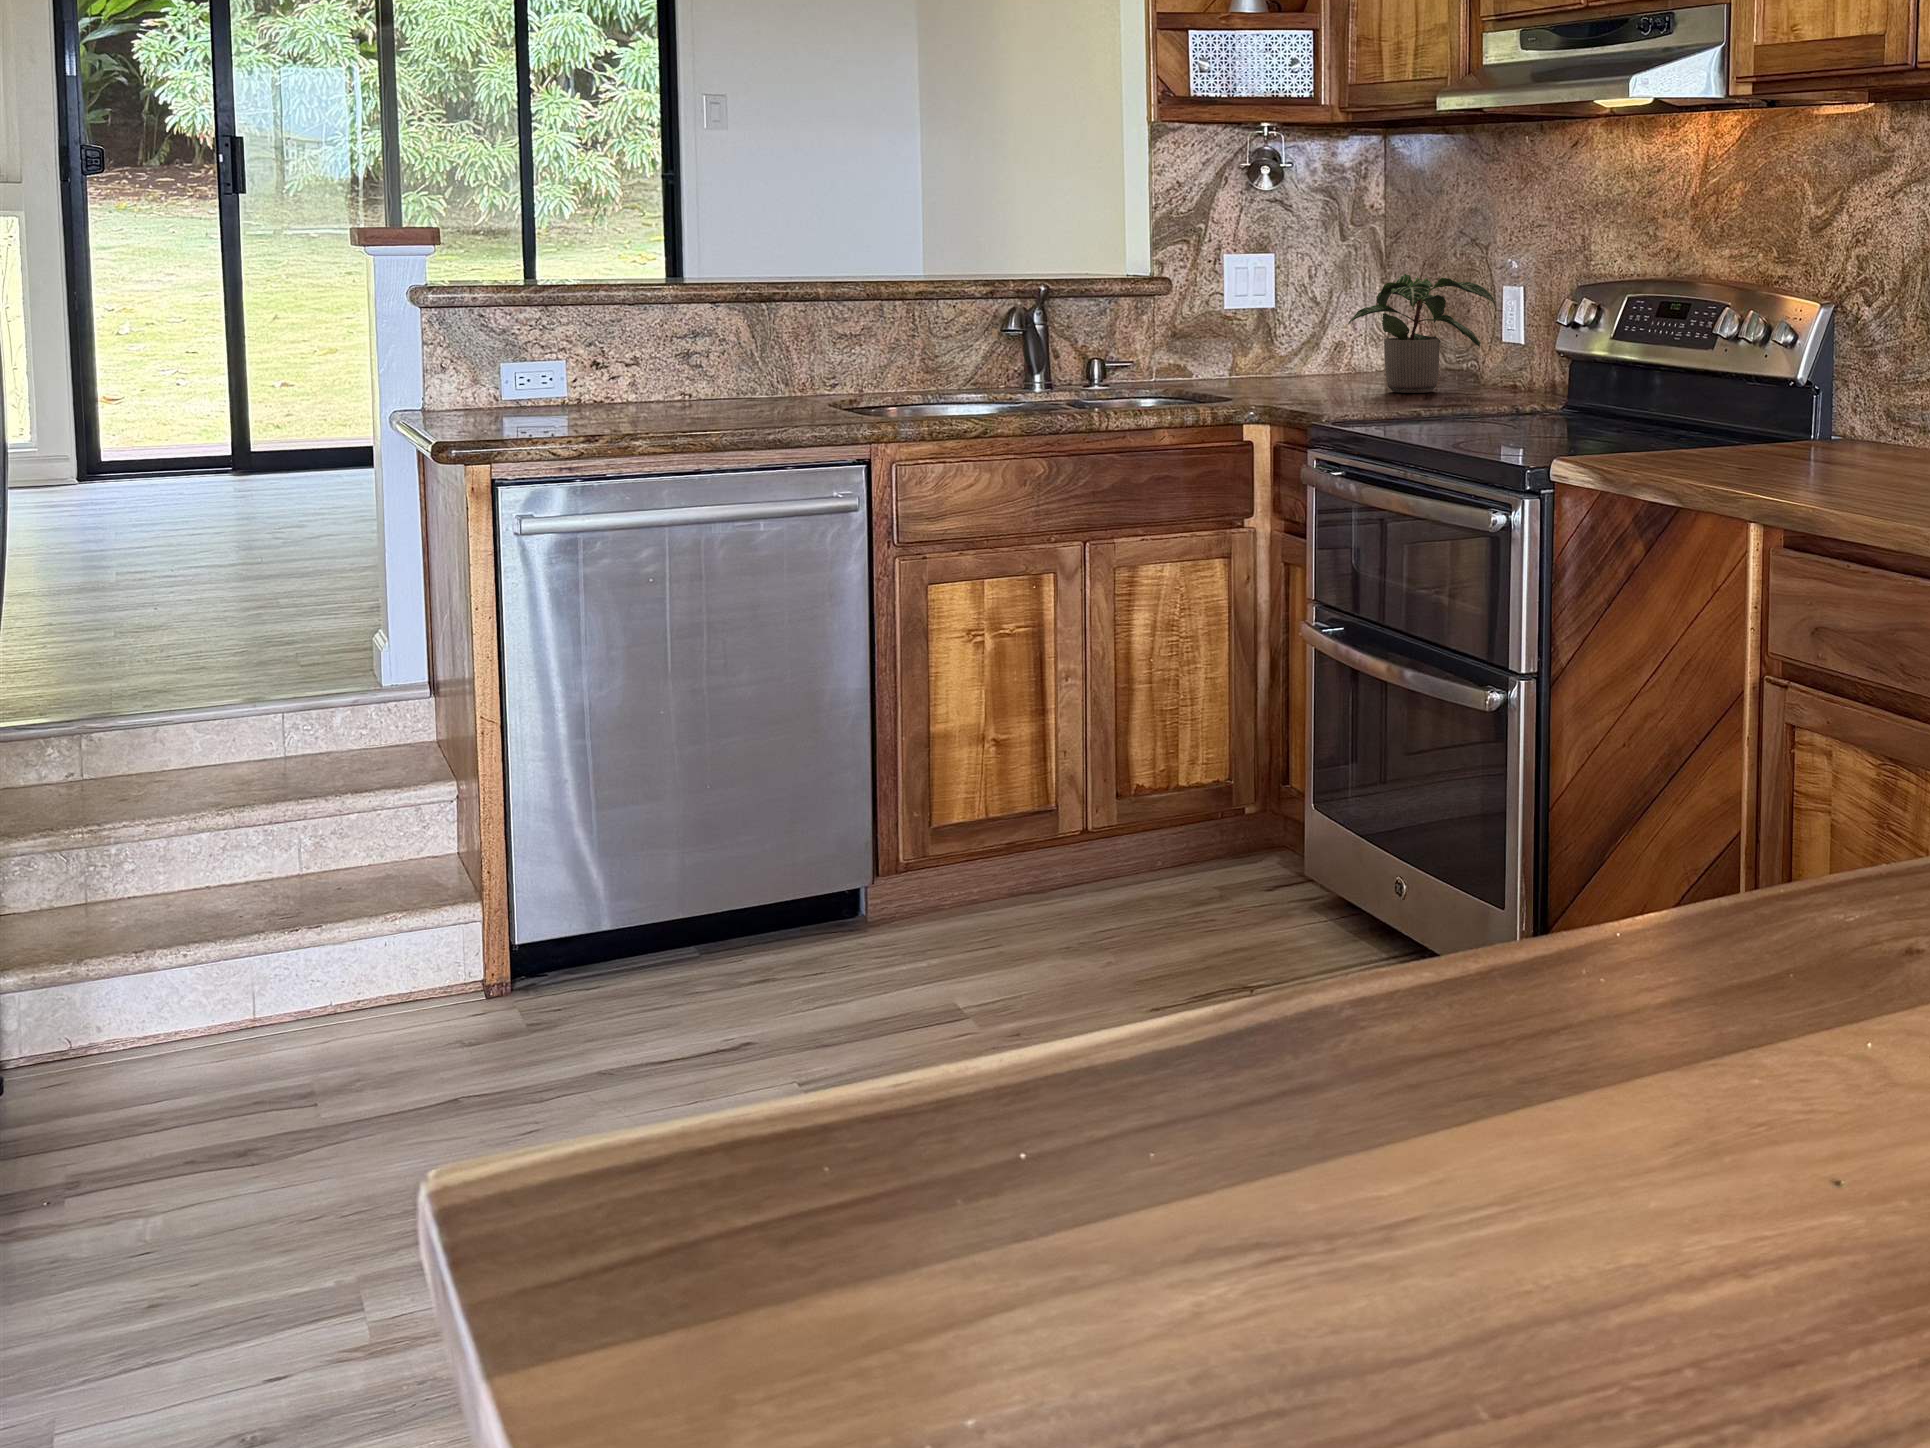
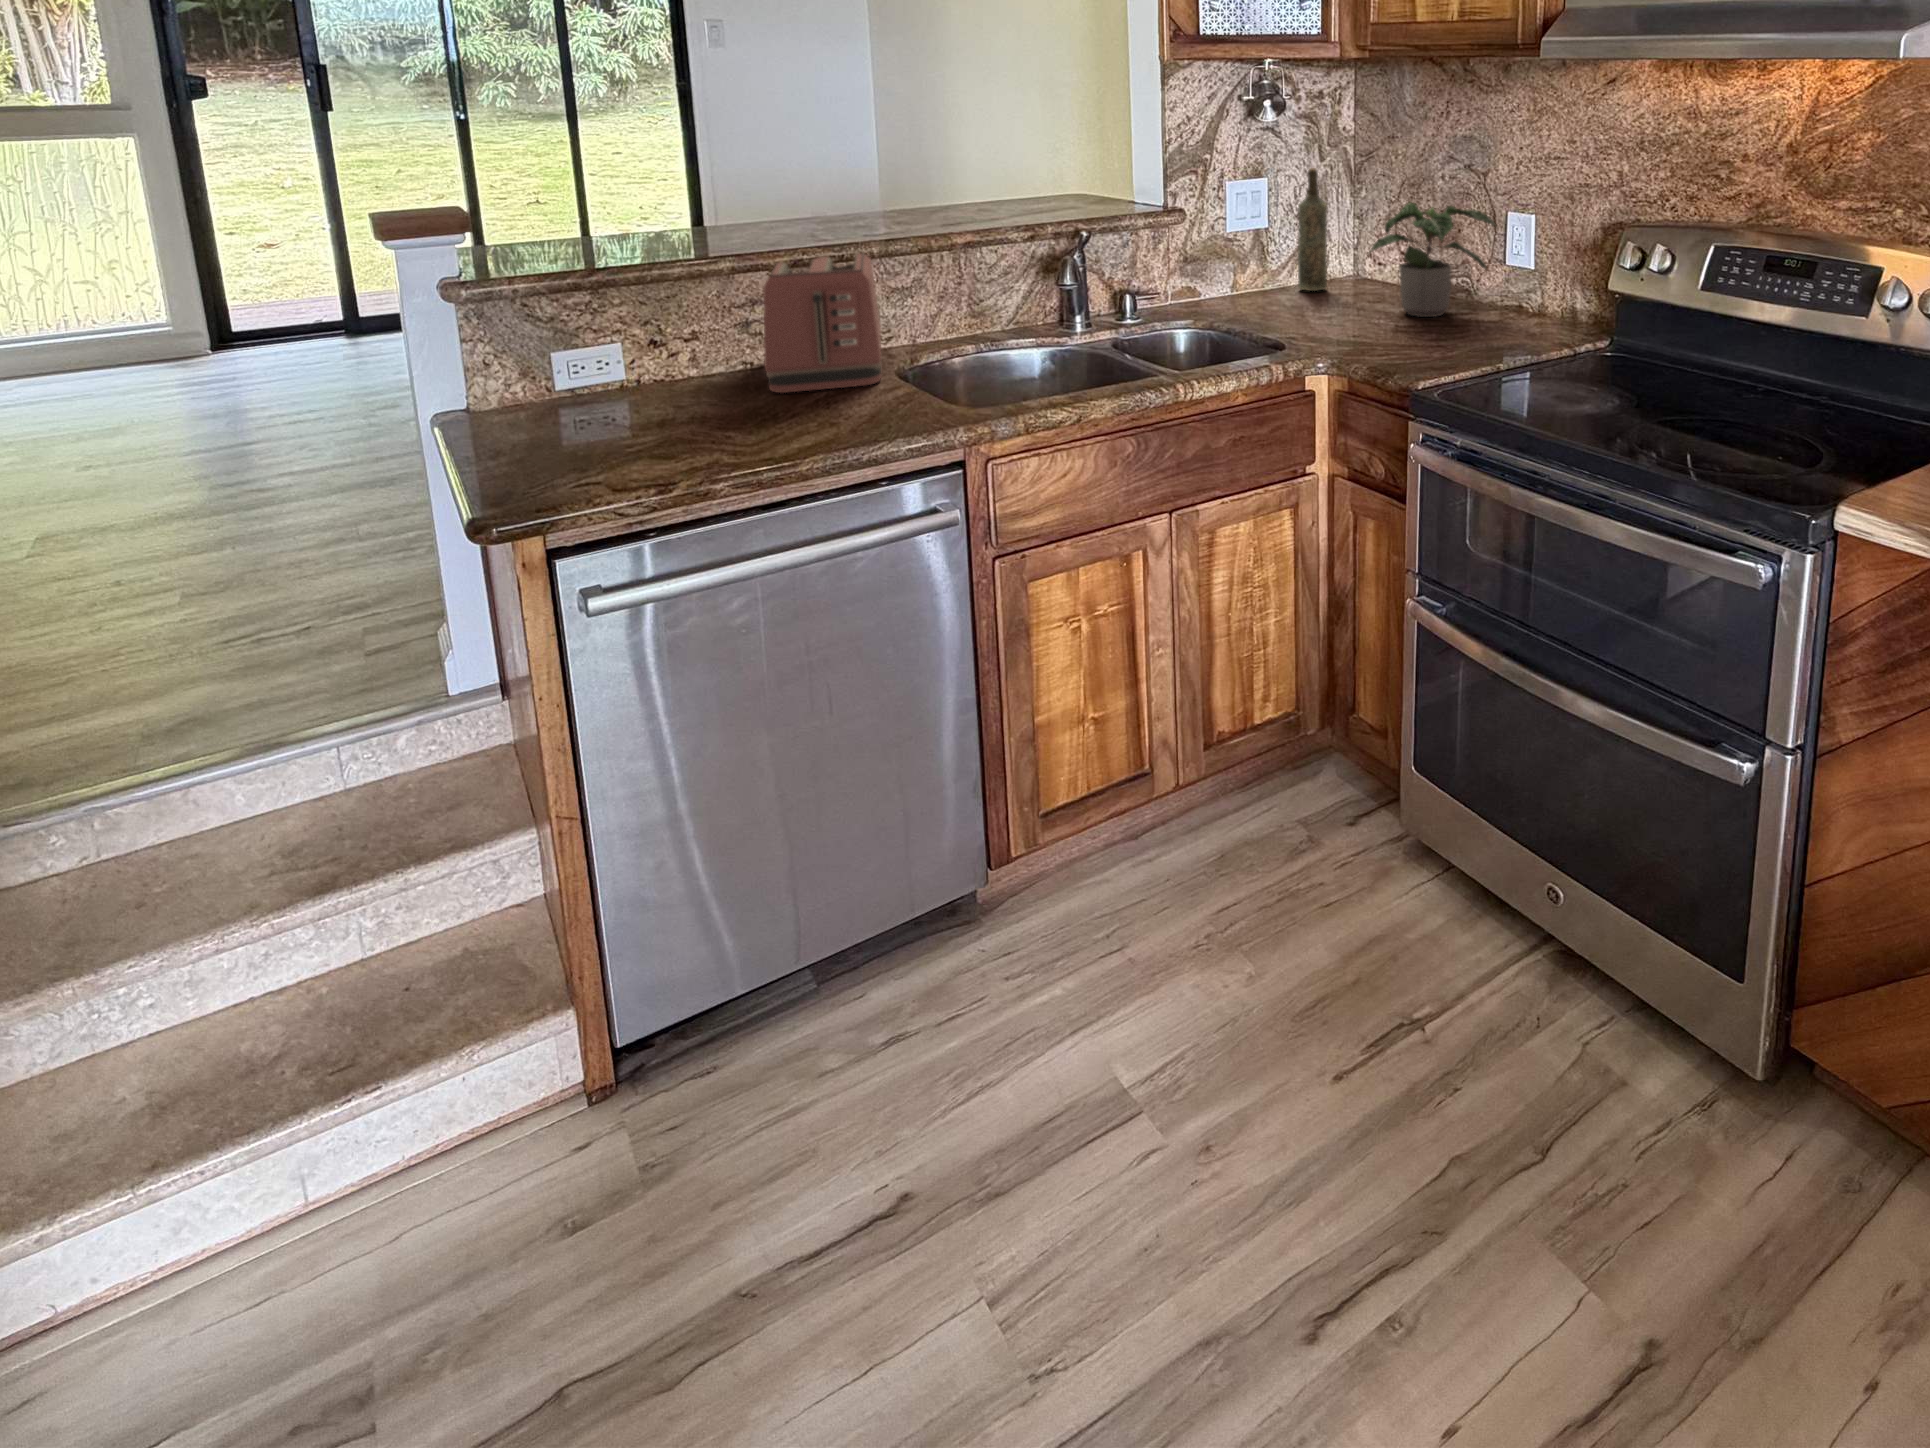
bottle: none [1305,243,1338,379] -> present [1298,168,1328,291]
toaster: none [700,294,827,412] -> present [763,253,882,393]

